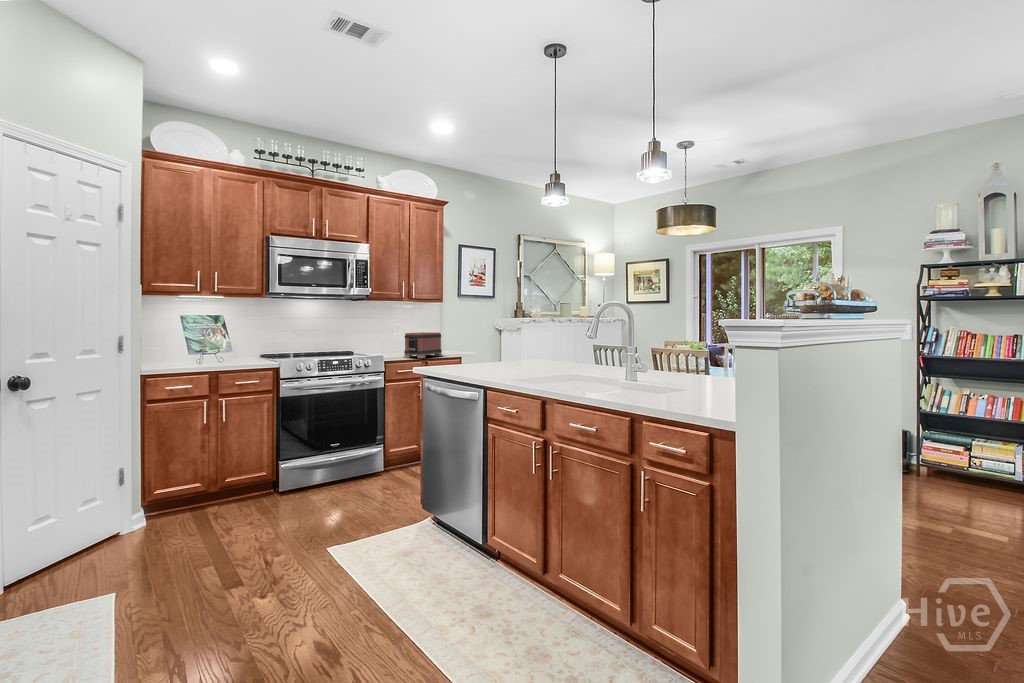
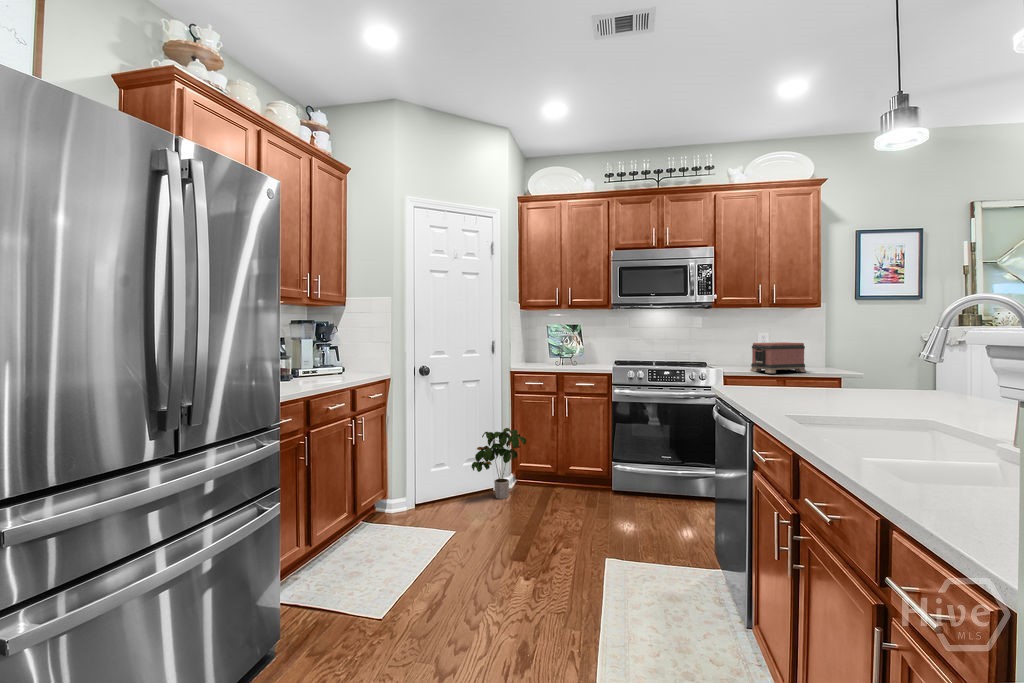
potted plant: none [102,445,174,538] -> present [472,428,526,499]

